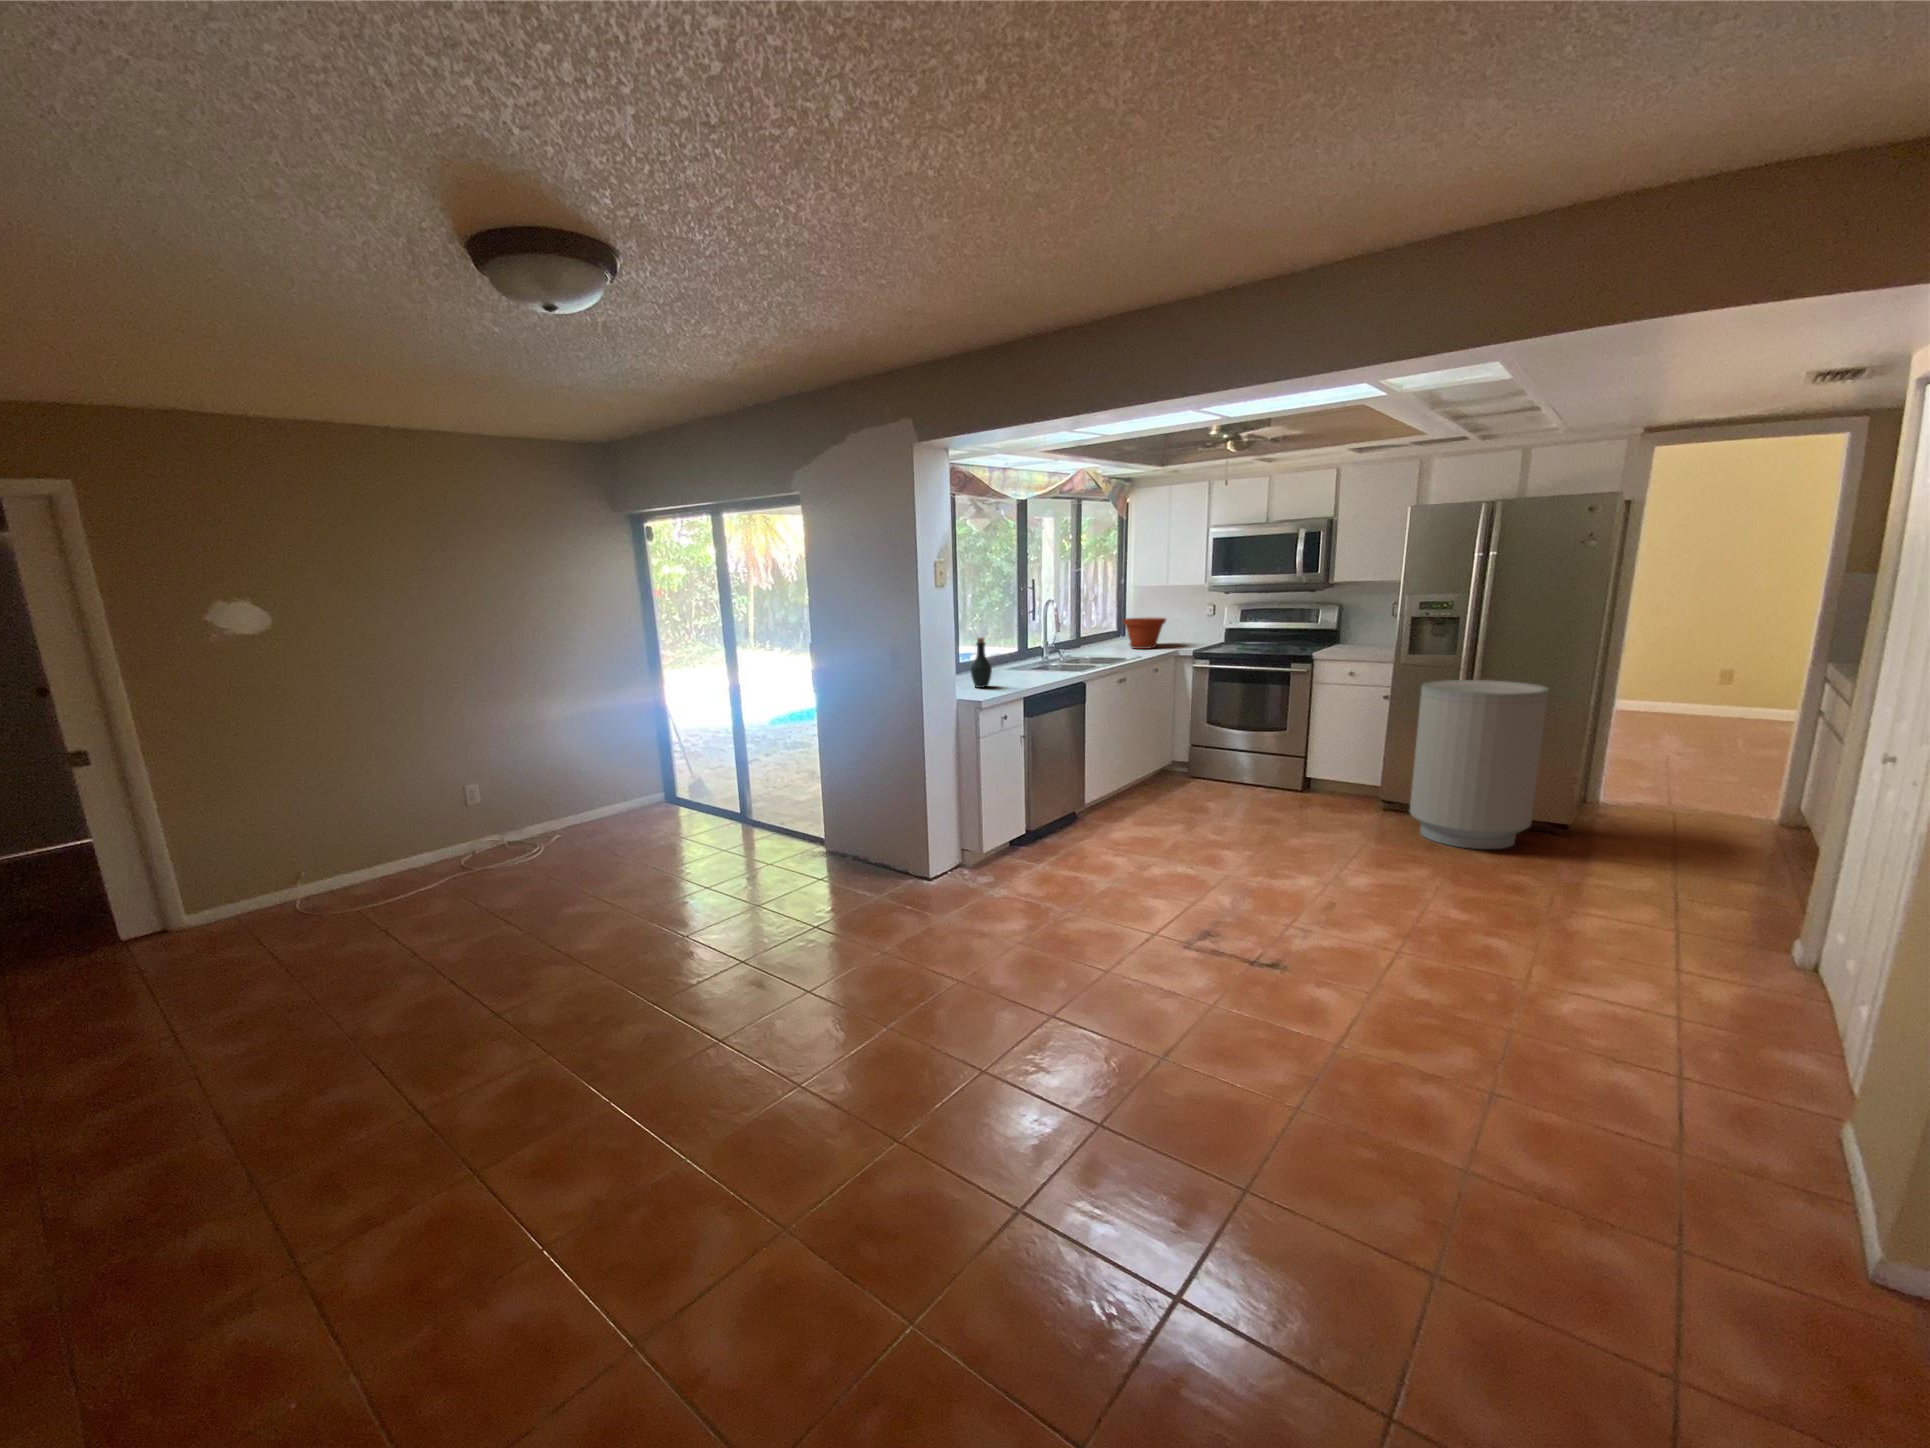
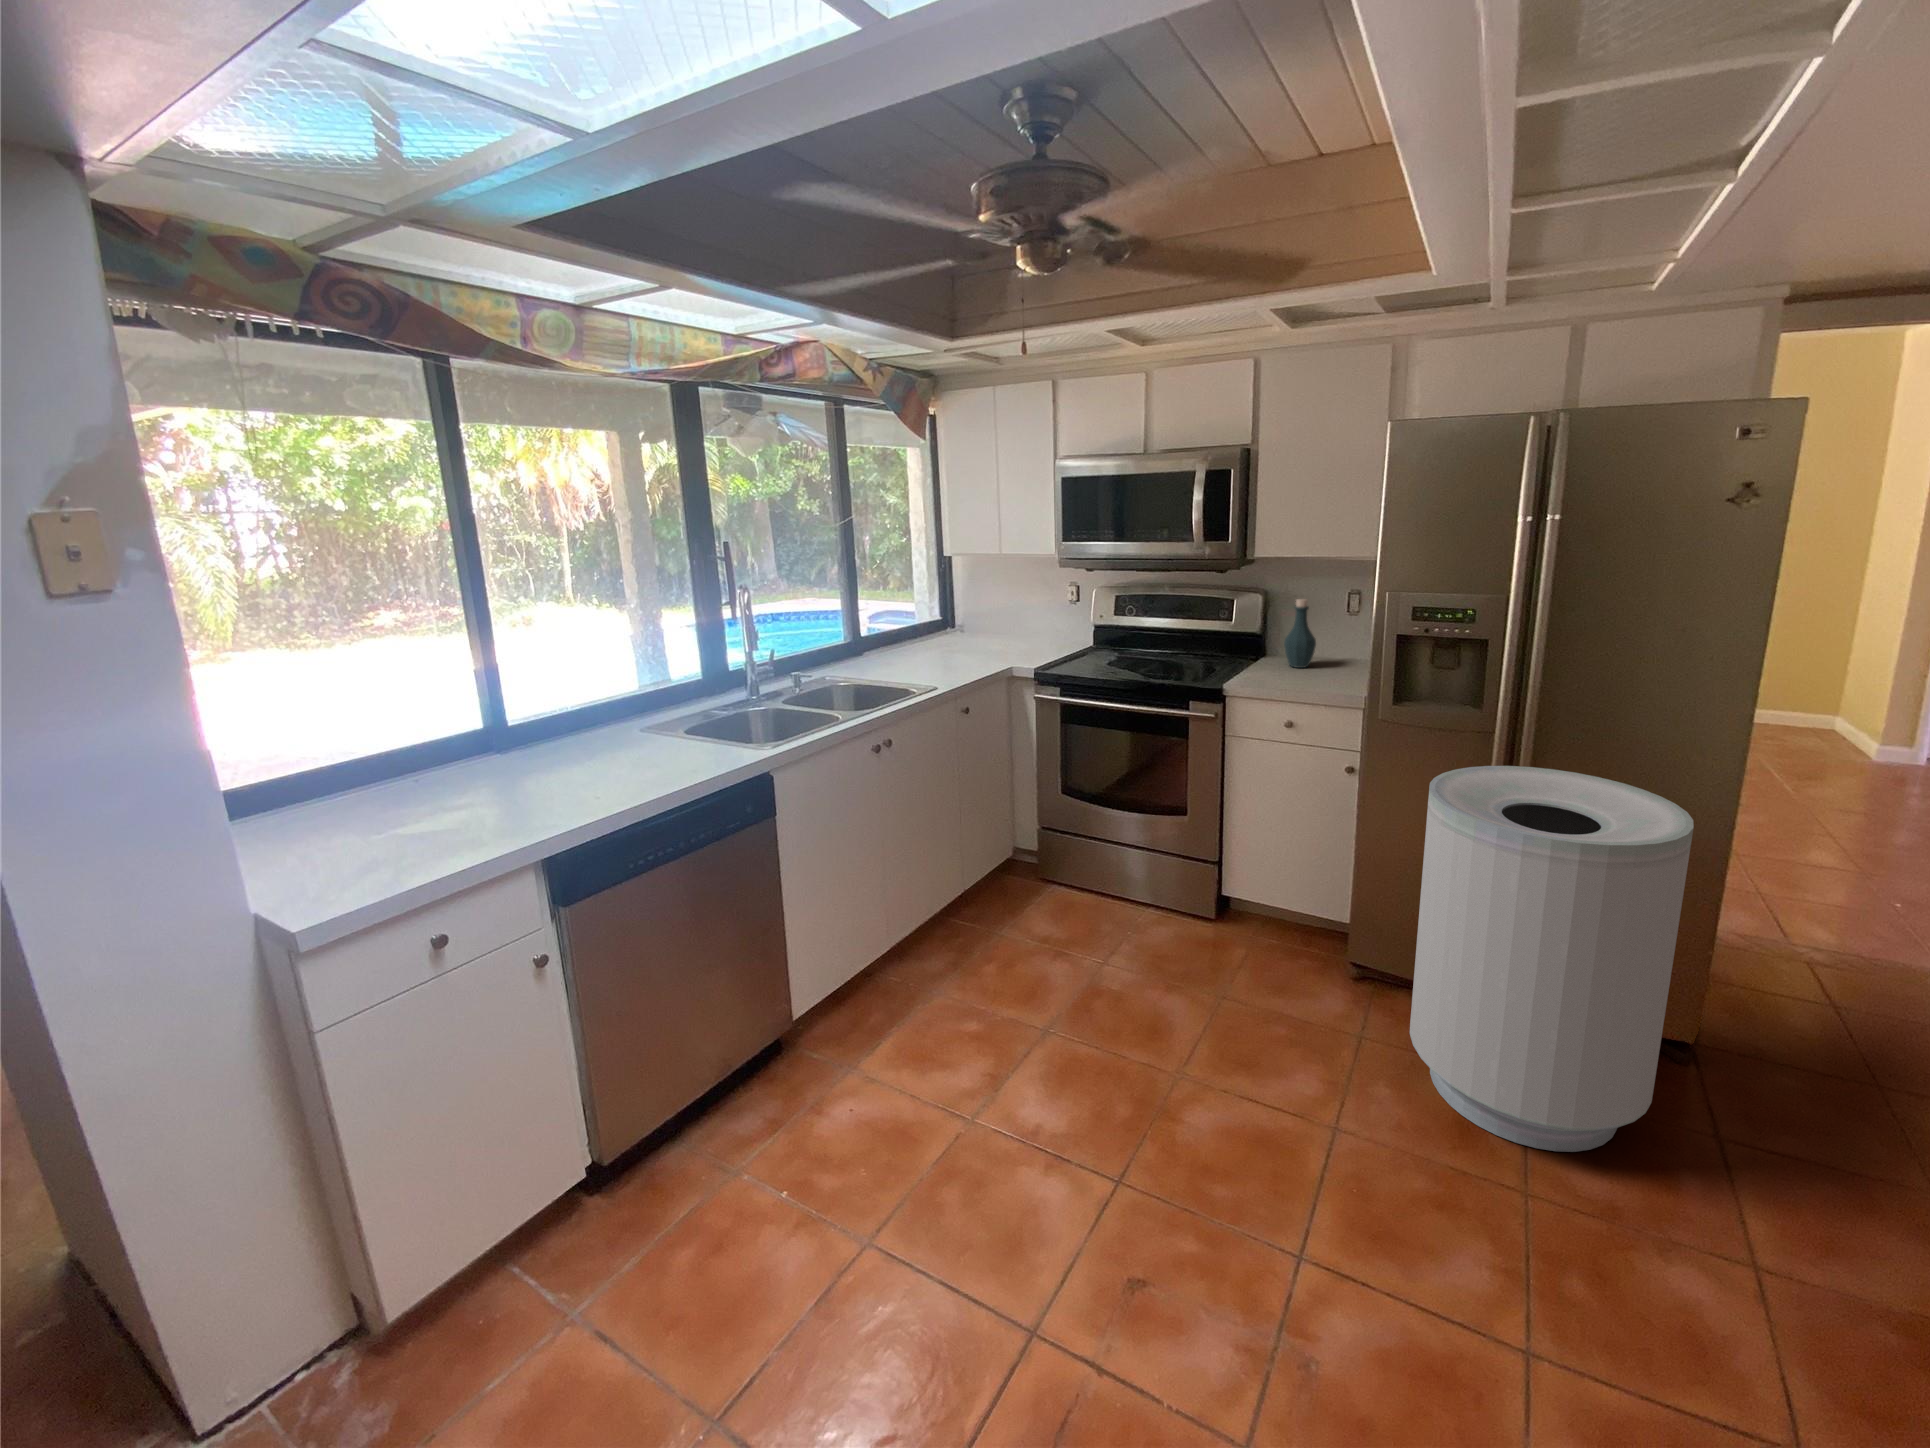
plant pot: present [1123,618,1166,649] -> none [918,608,992,665]
bottle: present [971,637,992,688] -> present [1284,599,1316,668]

